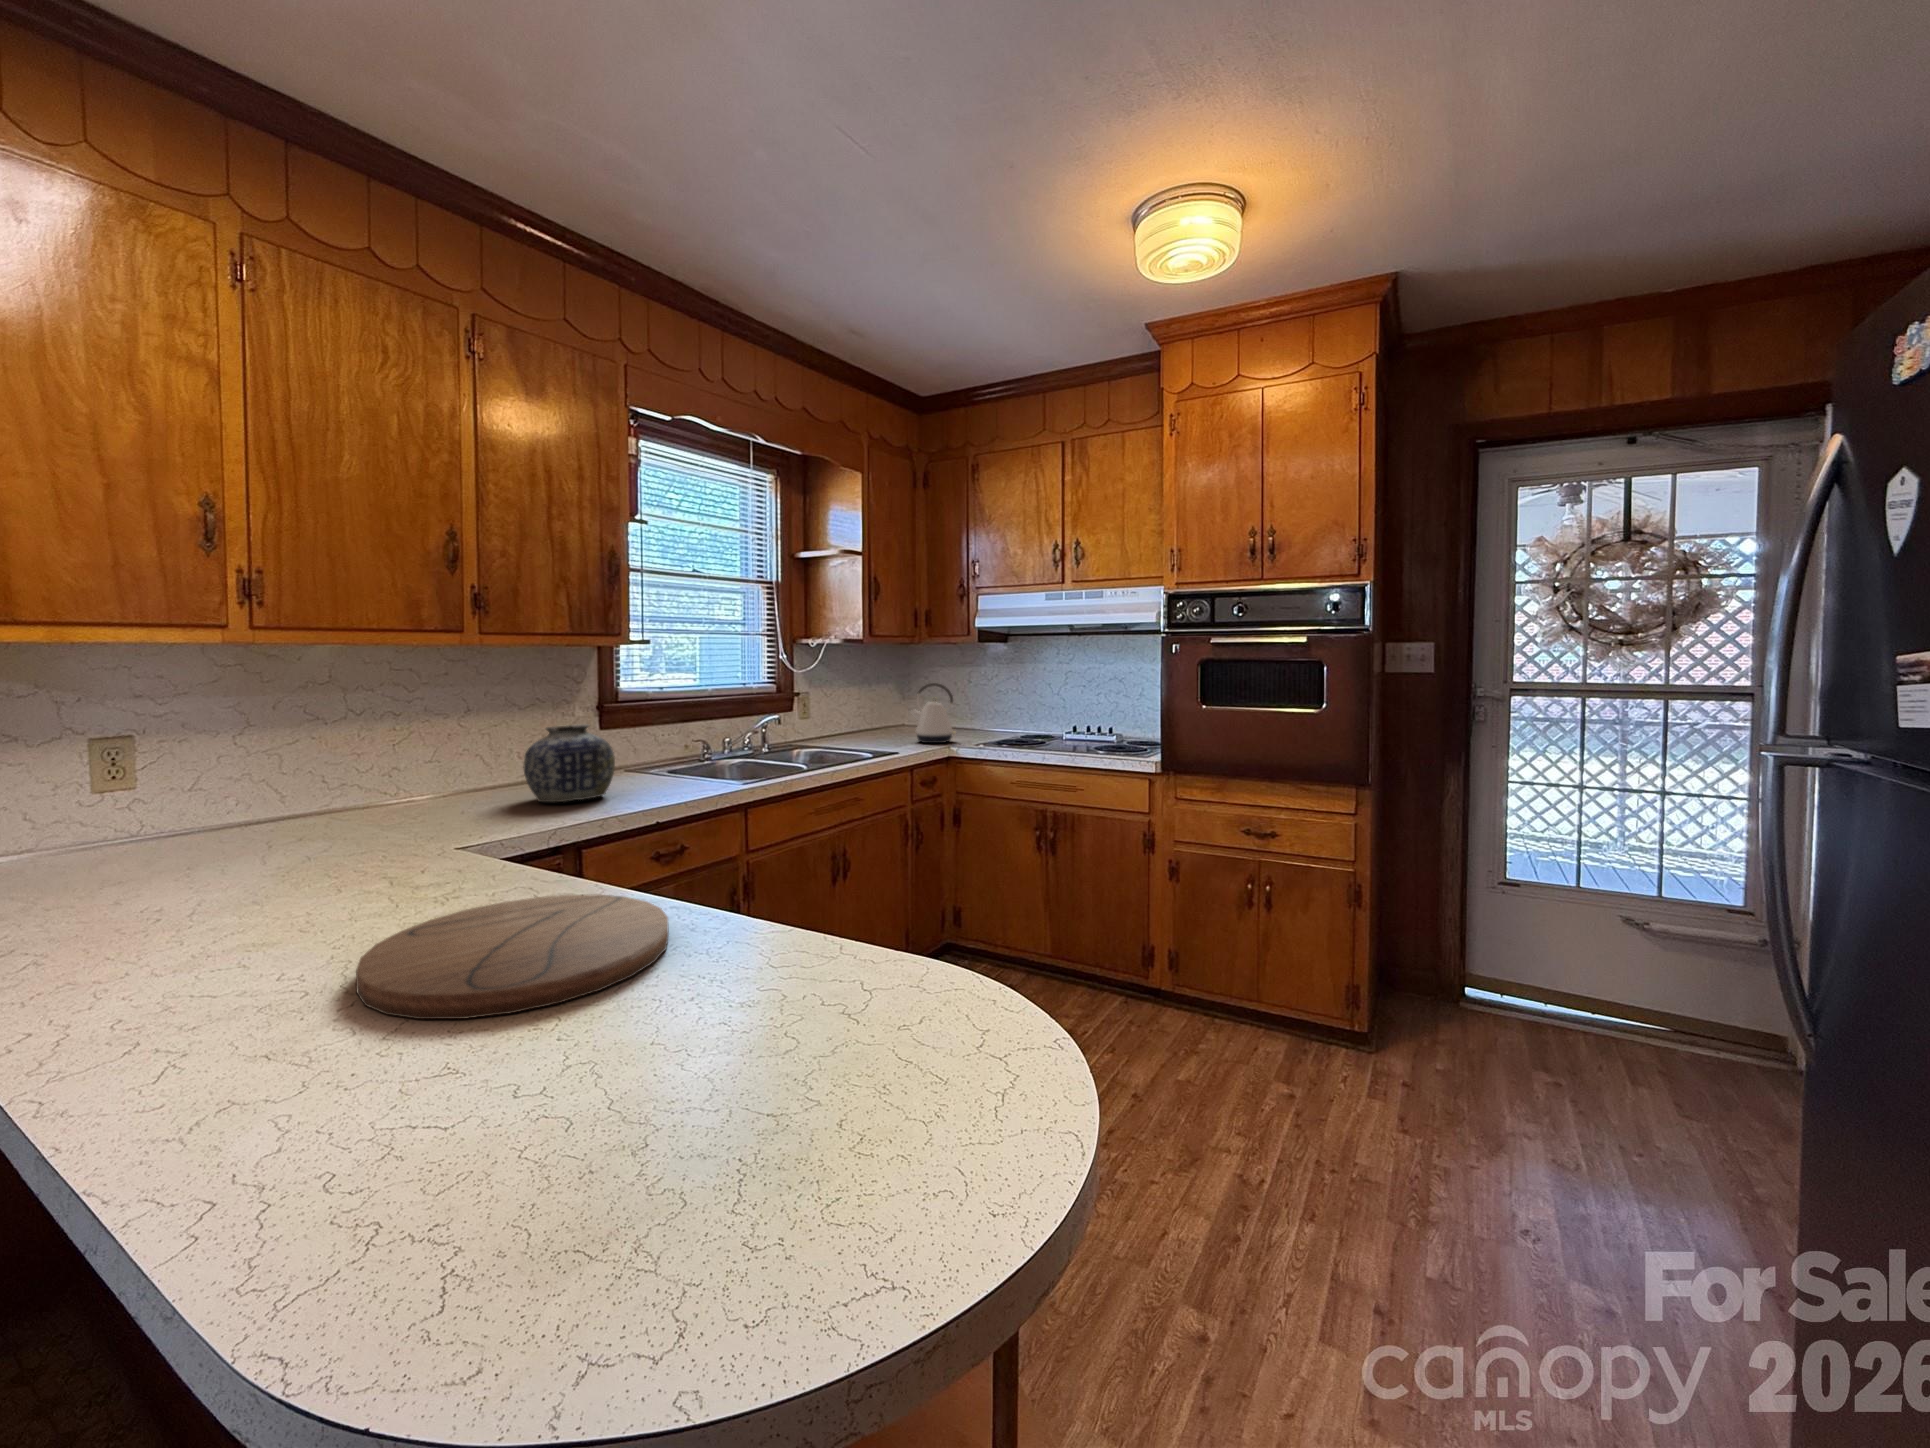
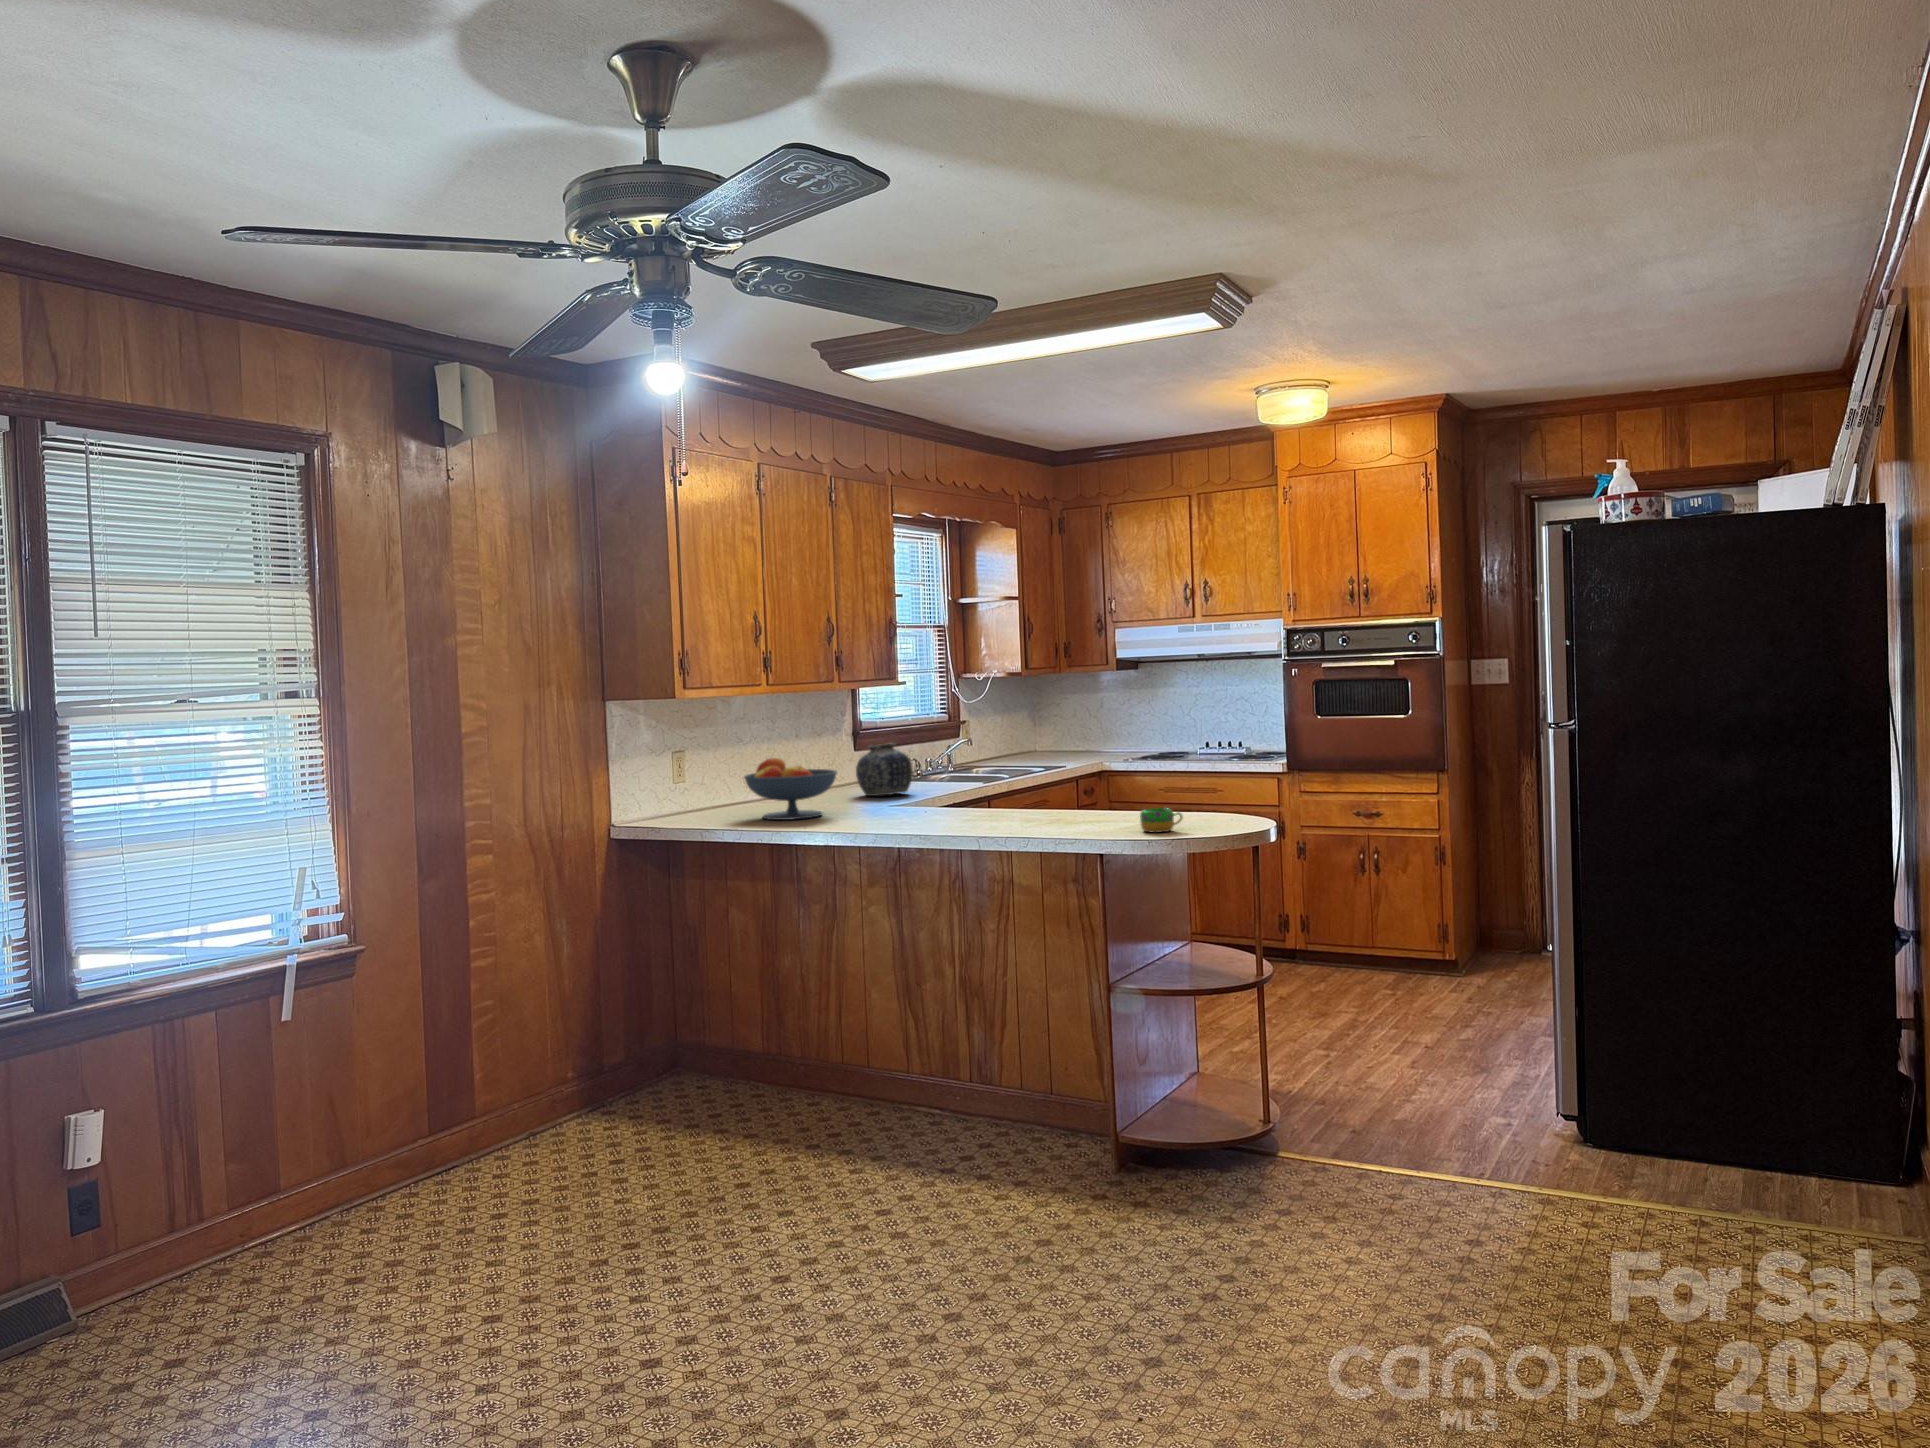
kettle: present [911,683,956,743] -> none [1062,708,1105,762]
fruit bowl: none [124,751,352,877] -> present [744,758,837,820]
cutting board: present [356,894,669,1019] -> none [970,808,1085,831]
mug: none [672,1001,799,1109] -> present [1140,808,1182,833]

